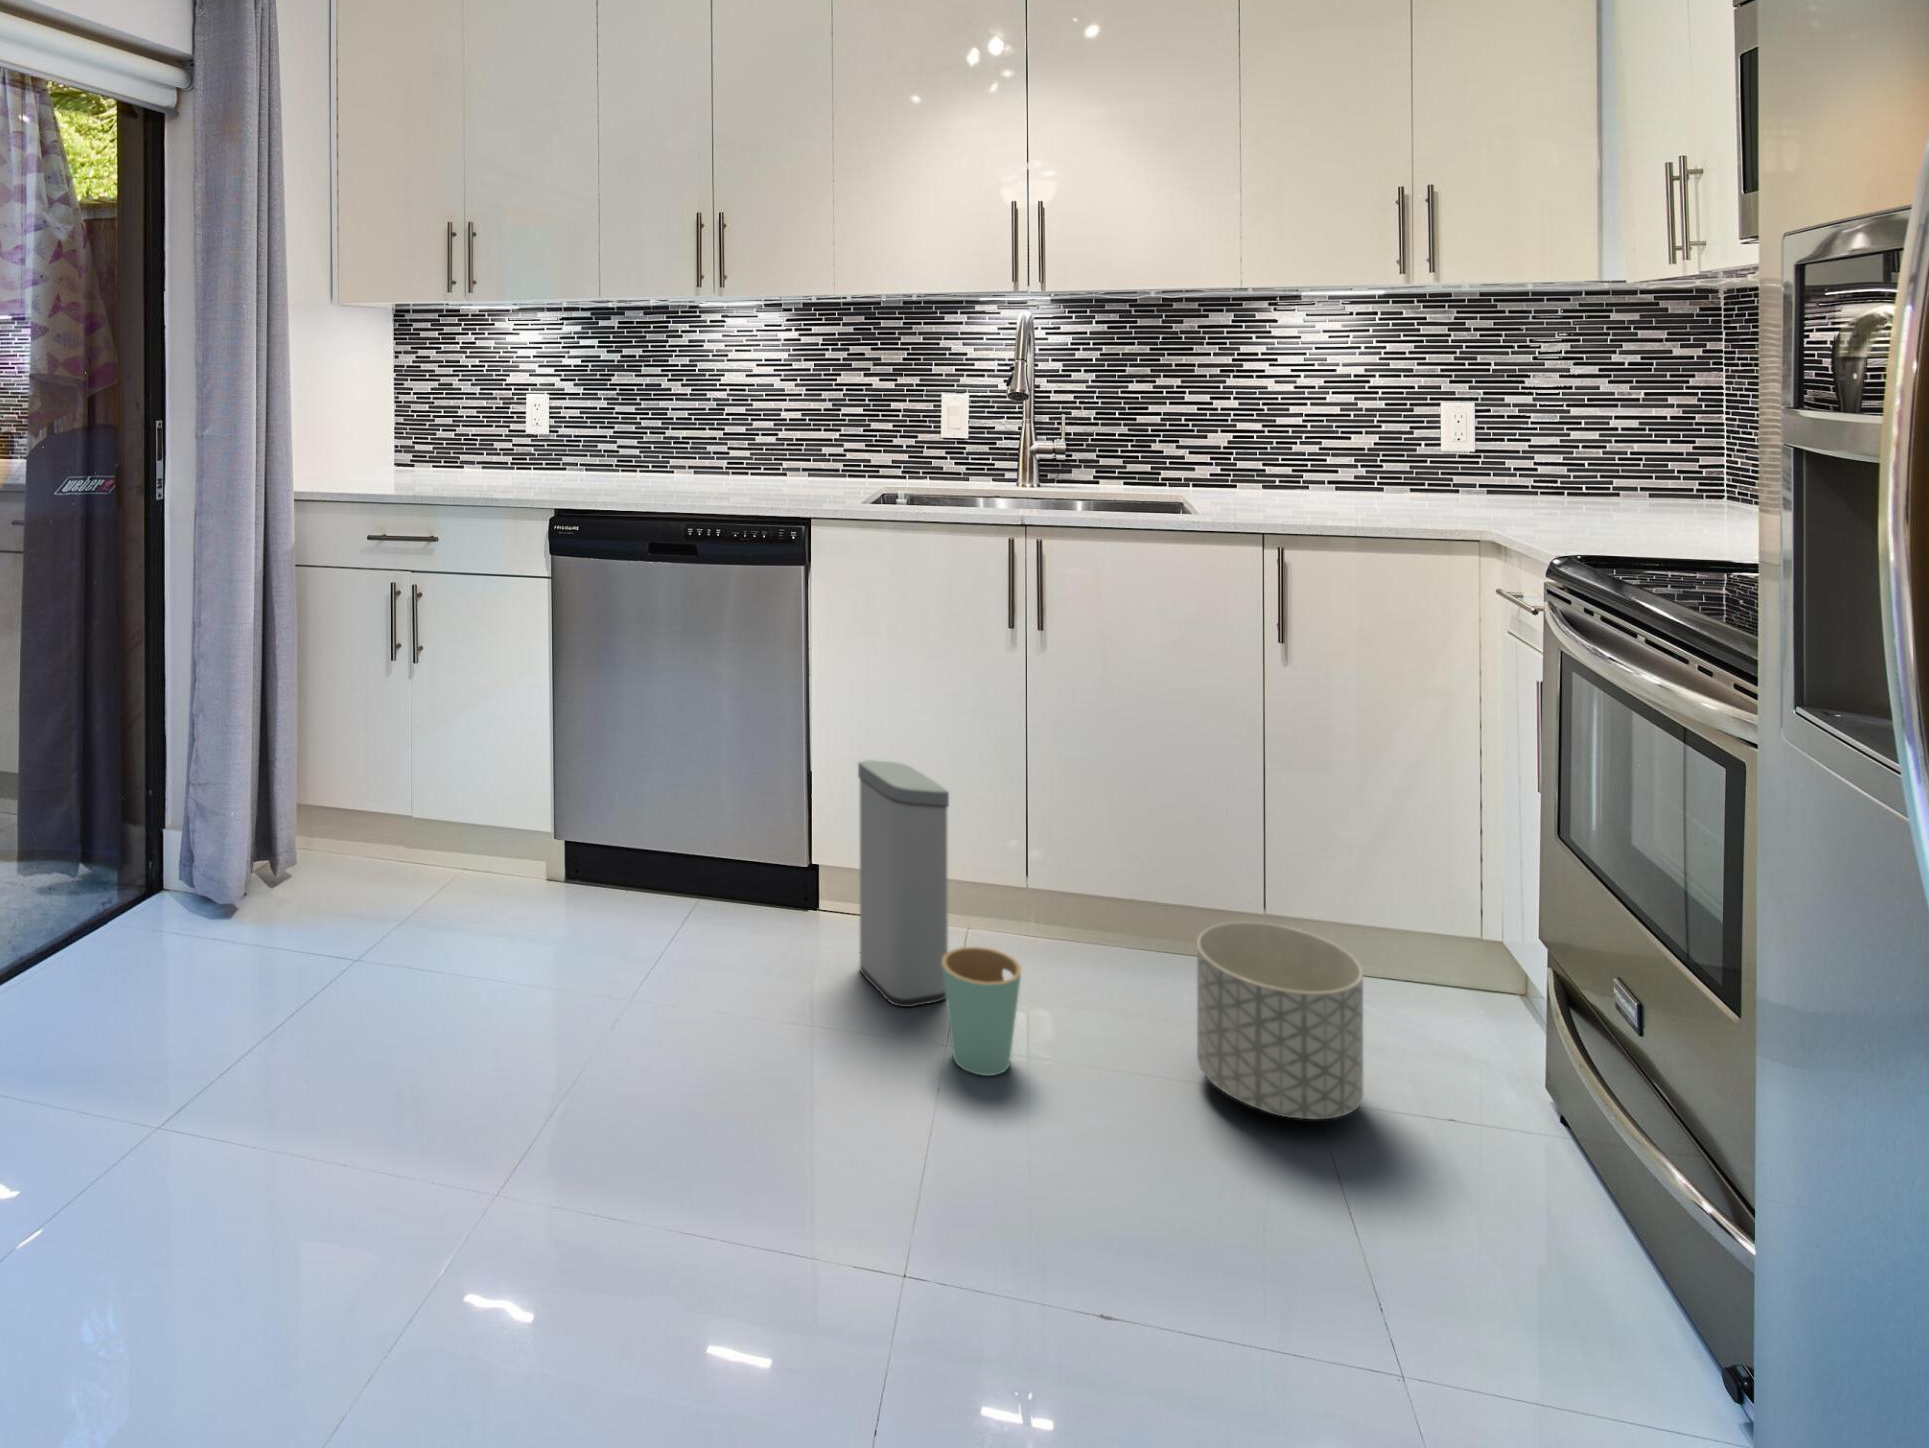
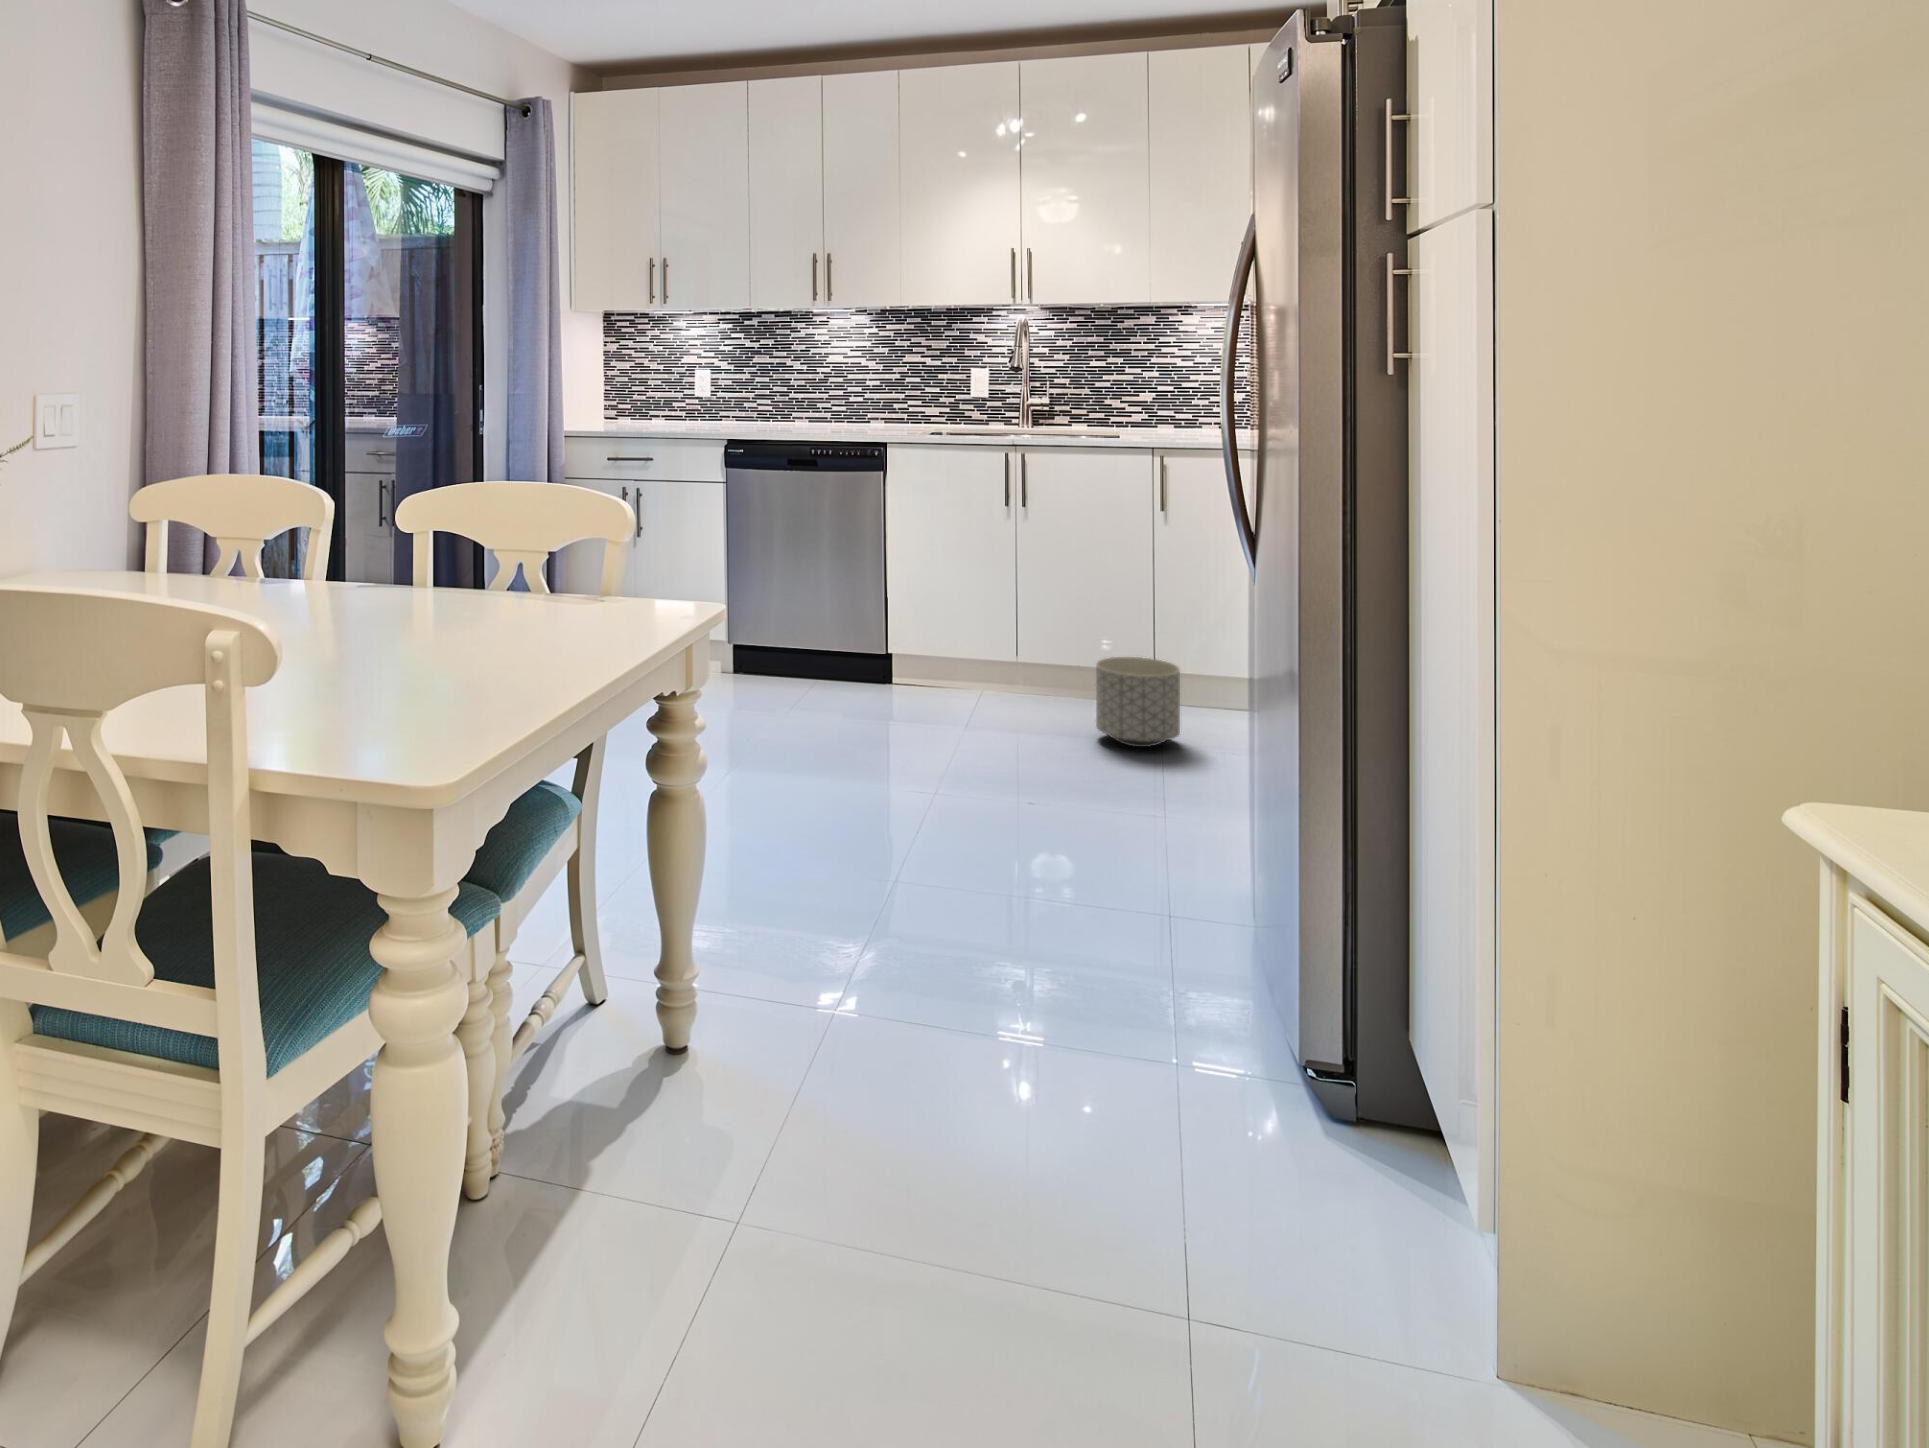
trash can: present [858,760,1021,1076] -> none [914,582,1002,735]

